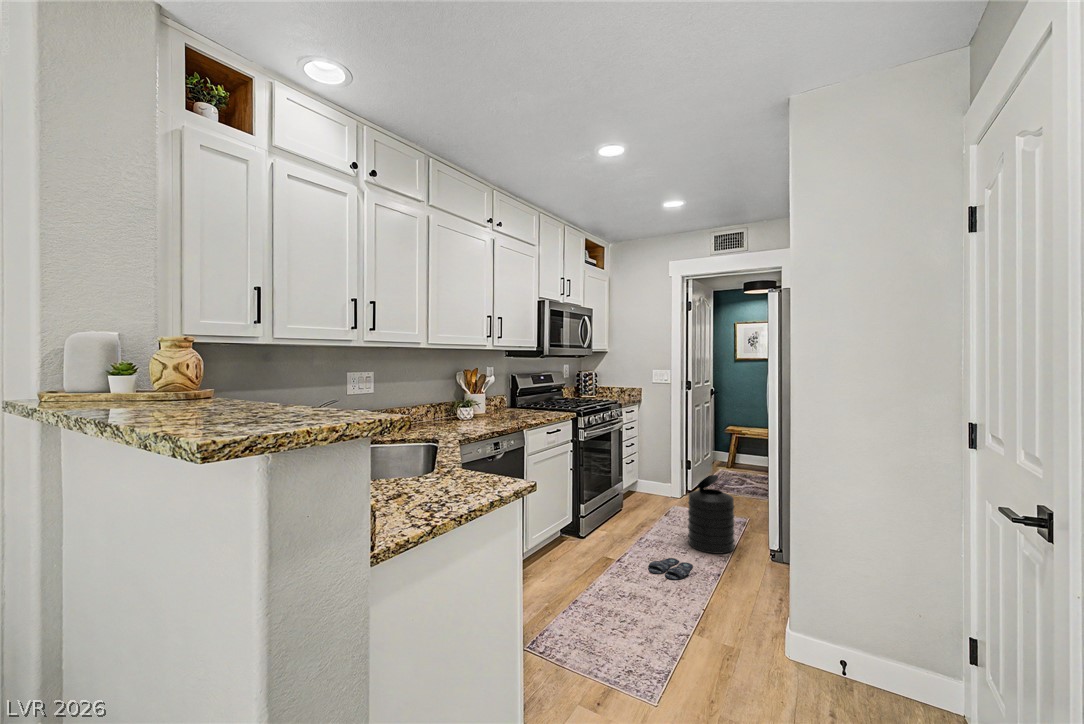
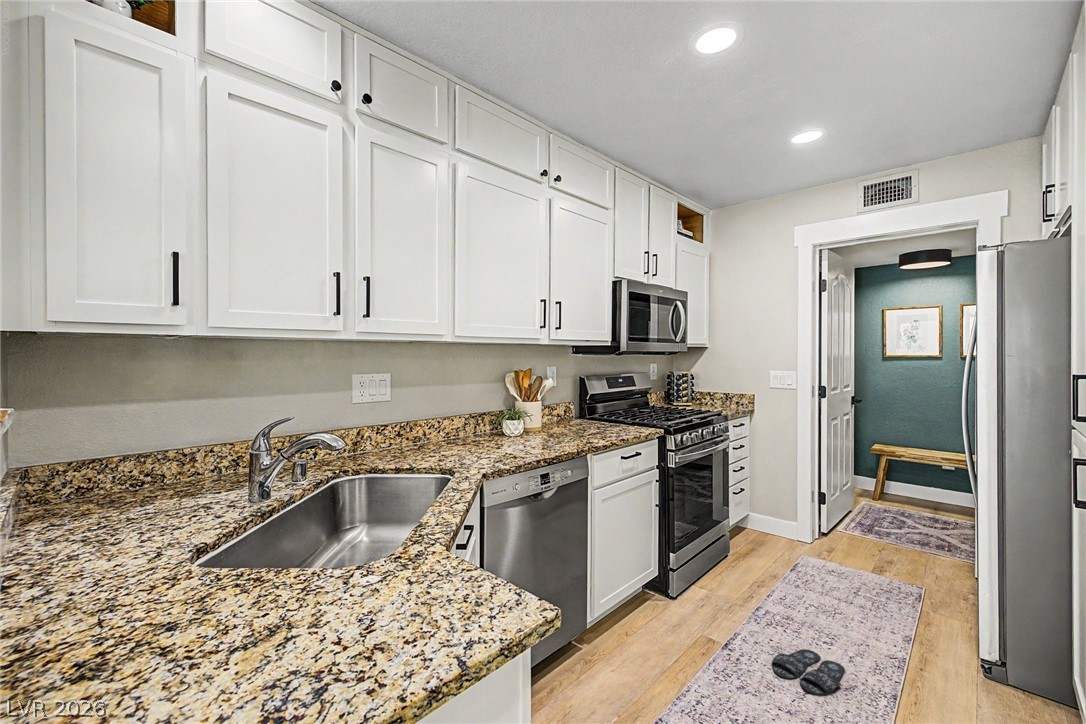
trash can: present [688,475,734,554] -> none [831,527,909,649]

